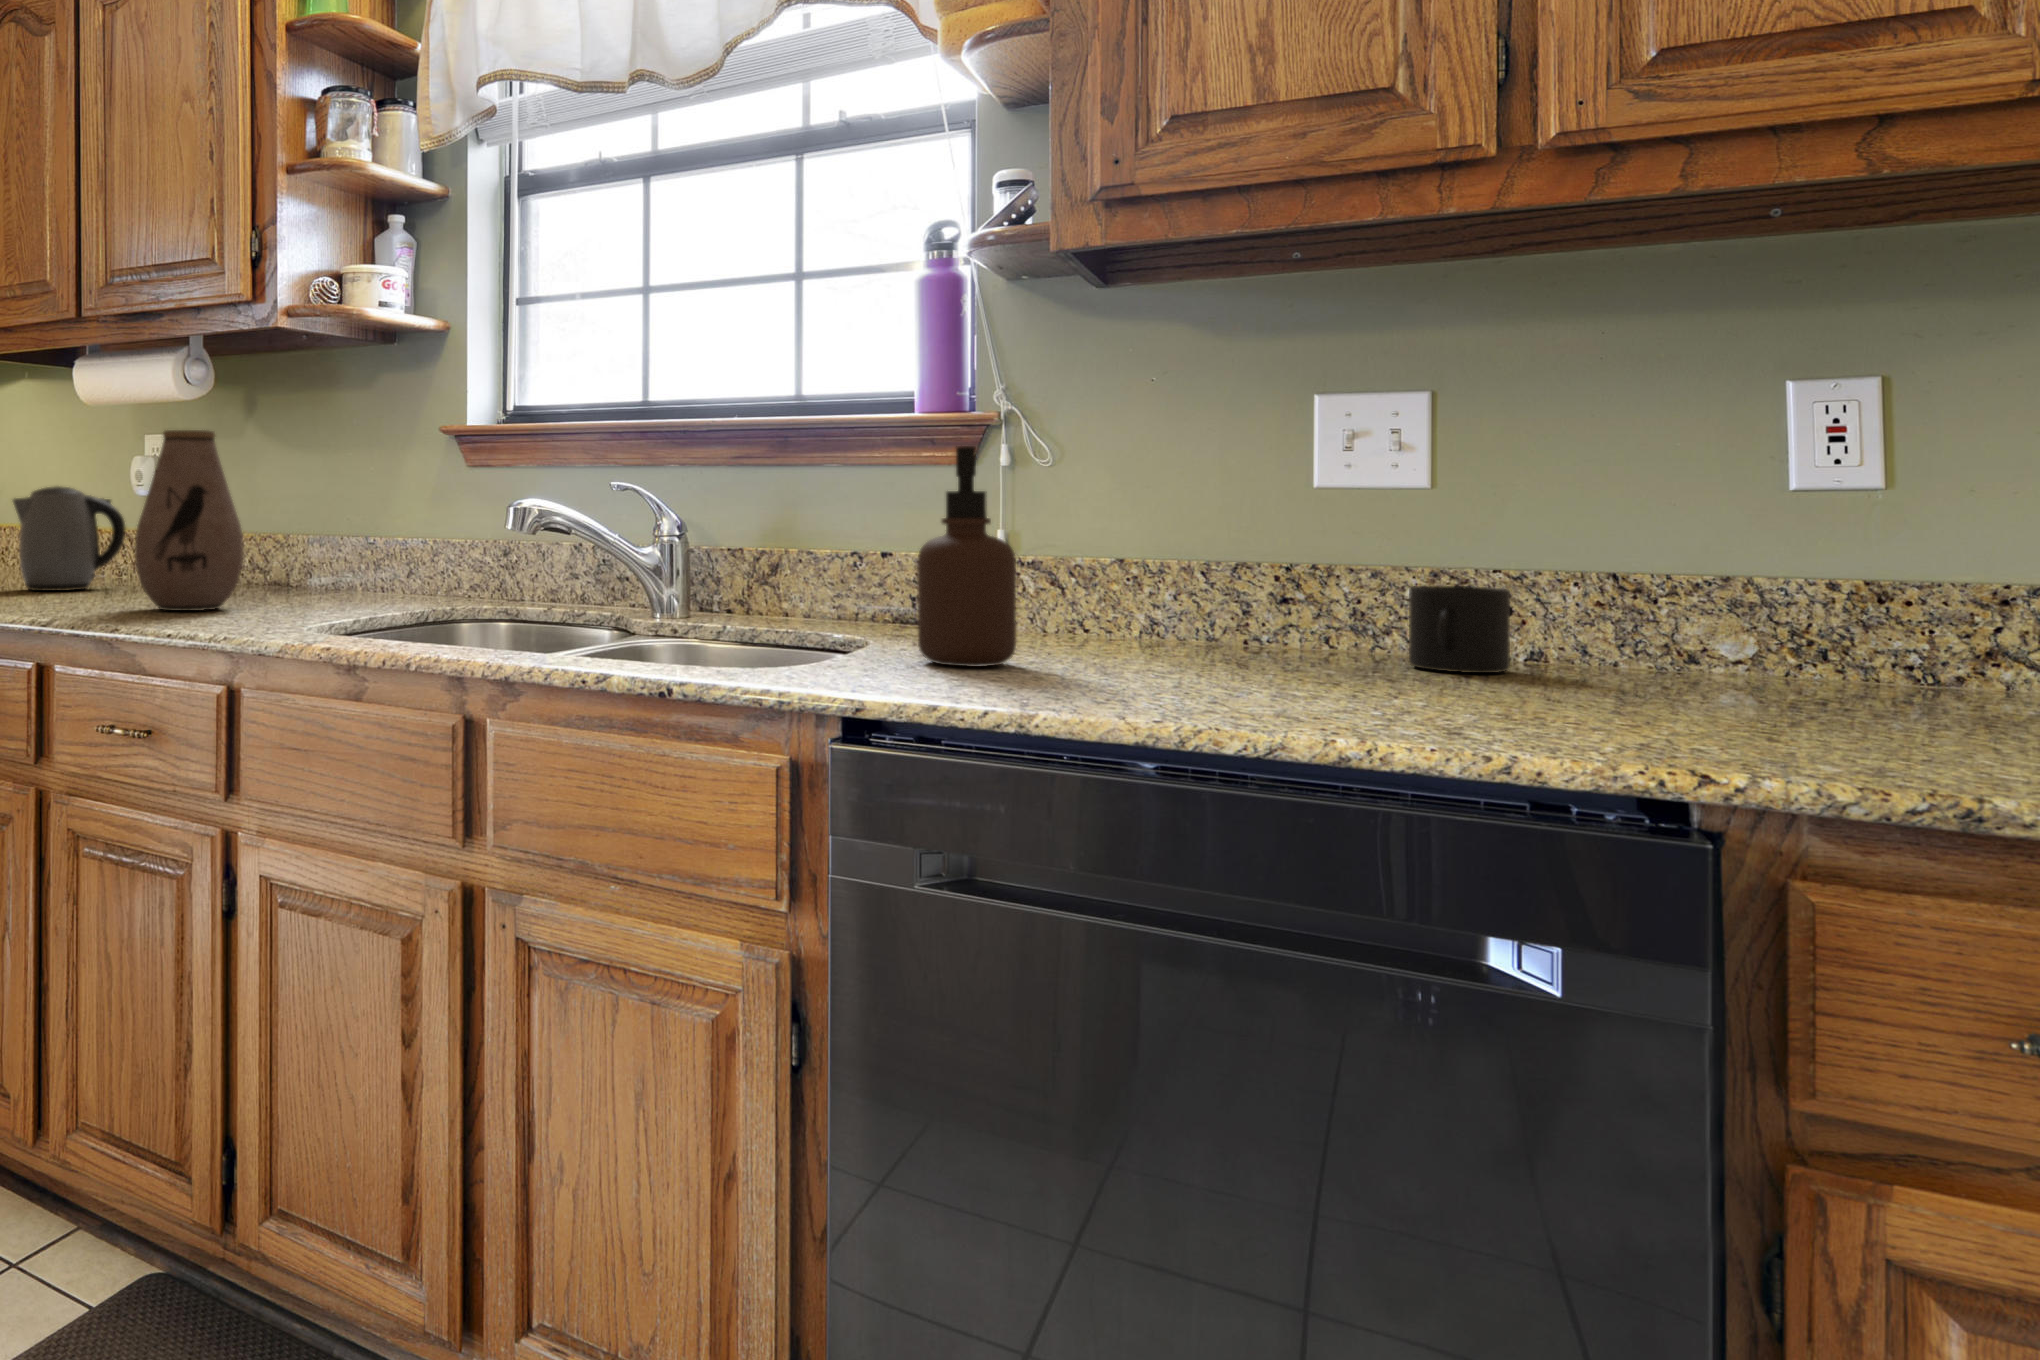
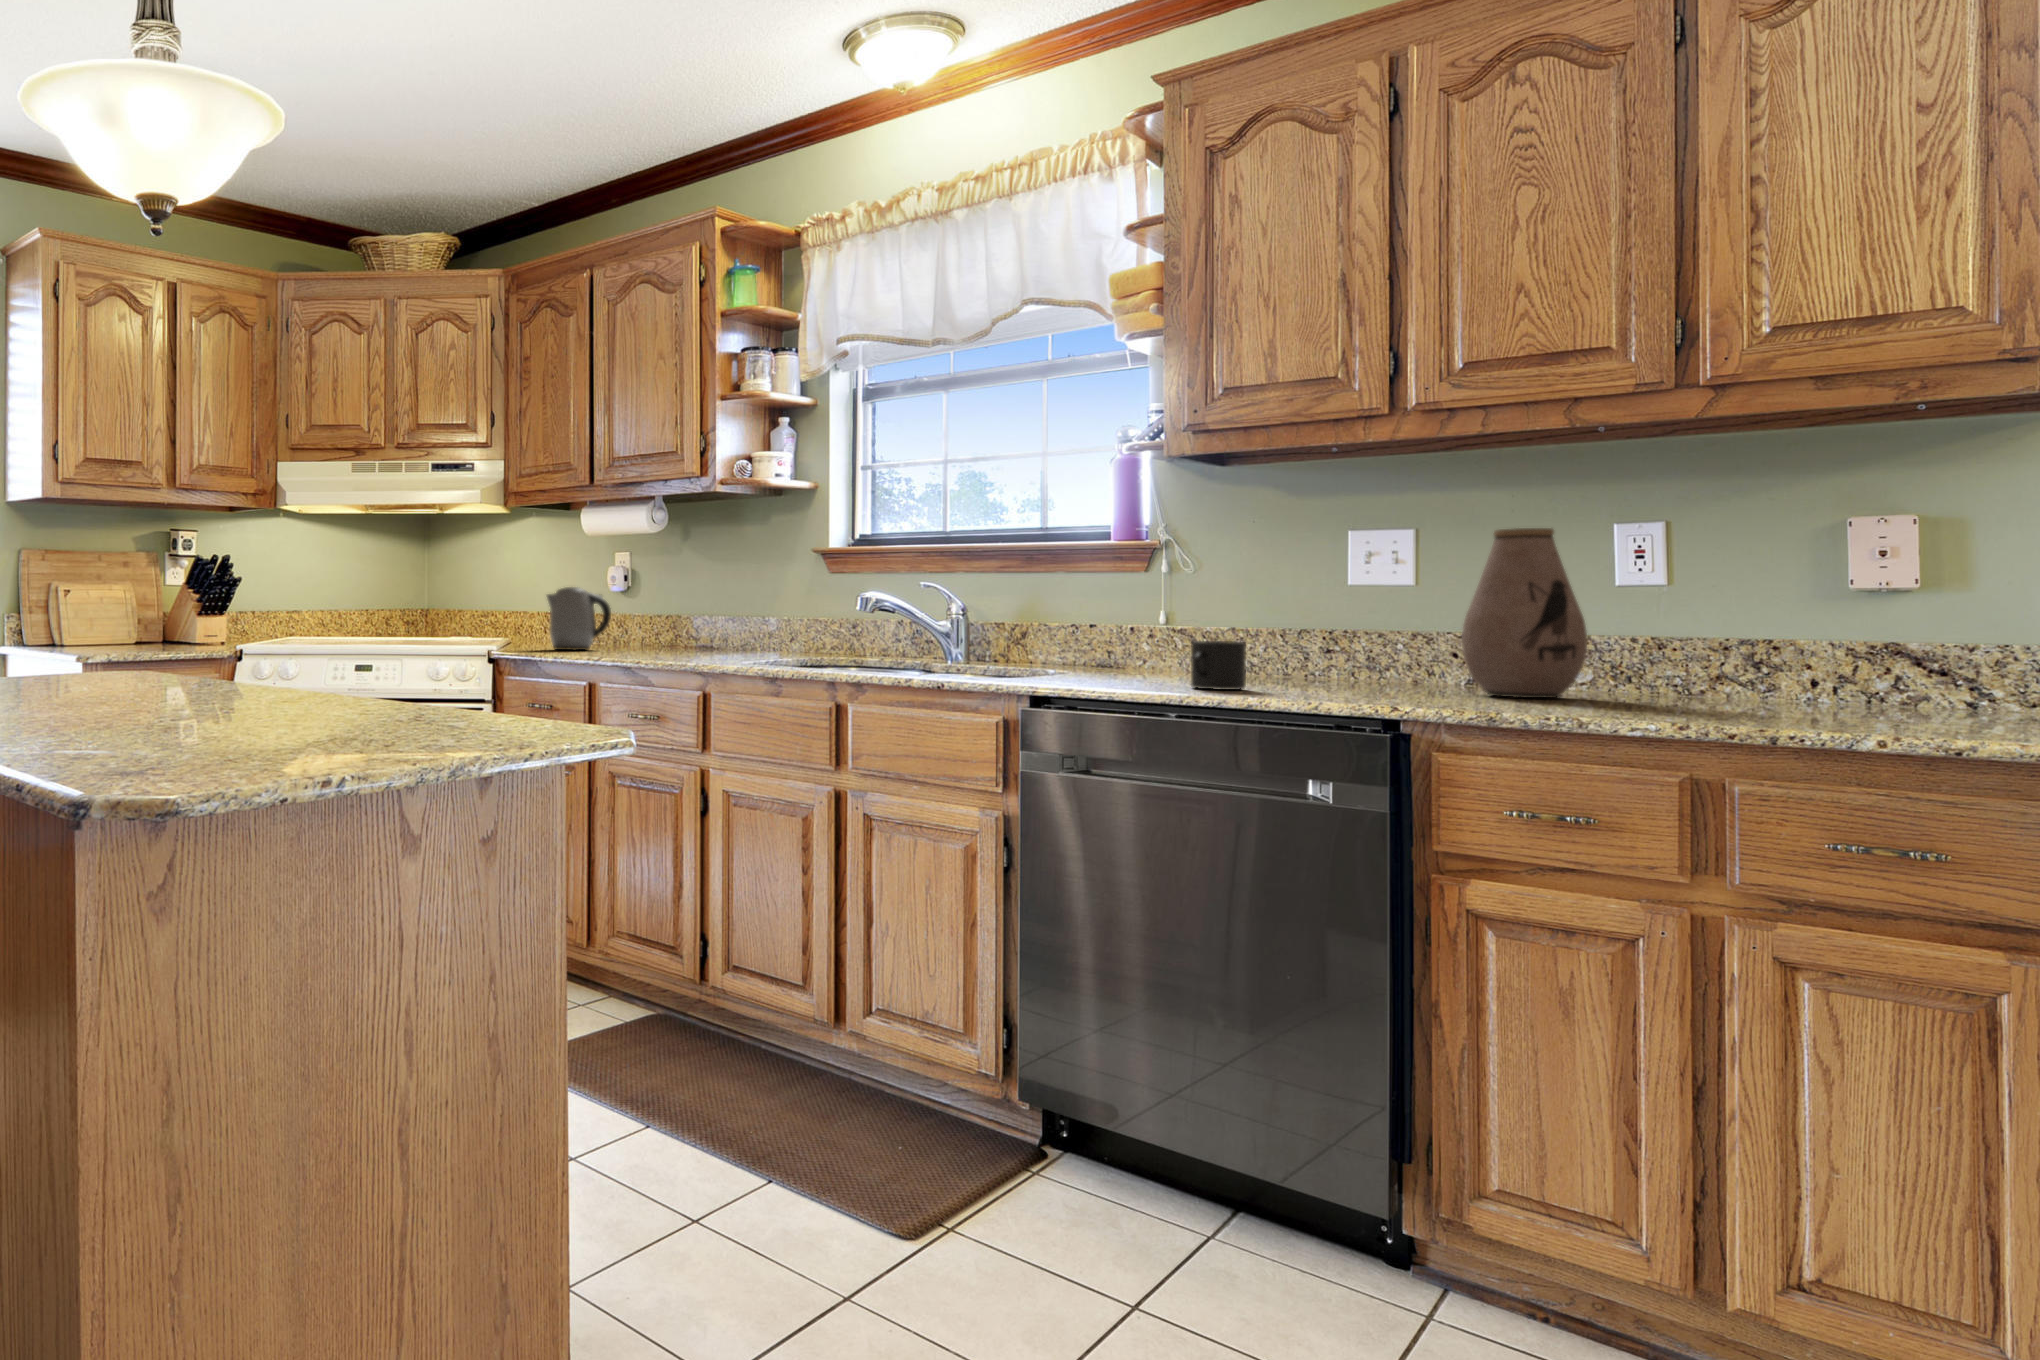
vase: present [135,430,244,611] -> present [1462,528,1587,698]
soap dispenser: present [917,446,1016,667] -> none [1089,562,1145,681]
mug: present [1409,586,1510,673] -> present [1191,641,1246,690]

